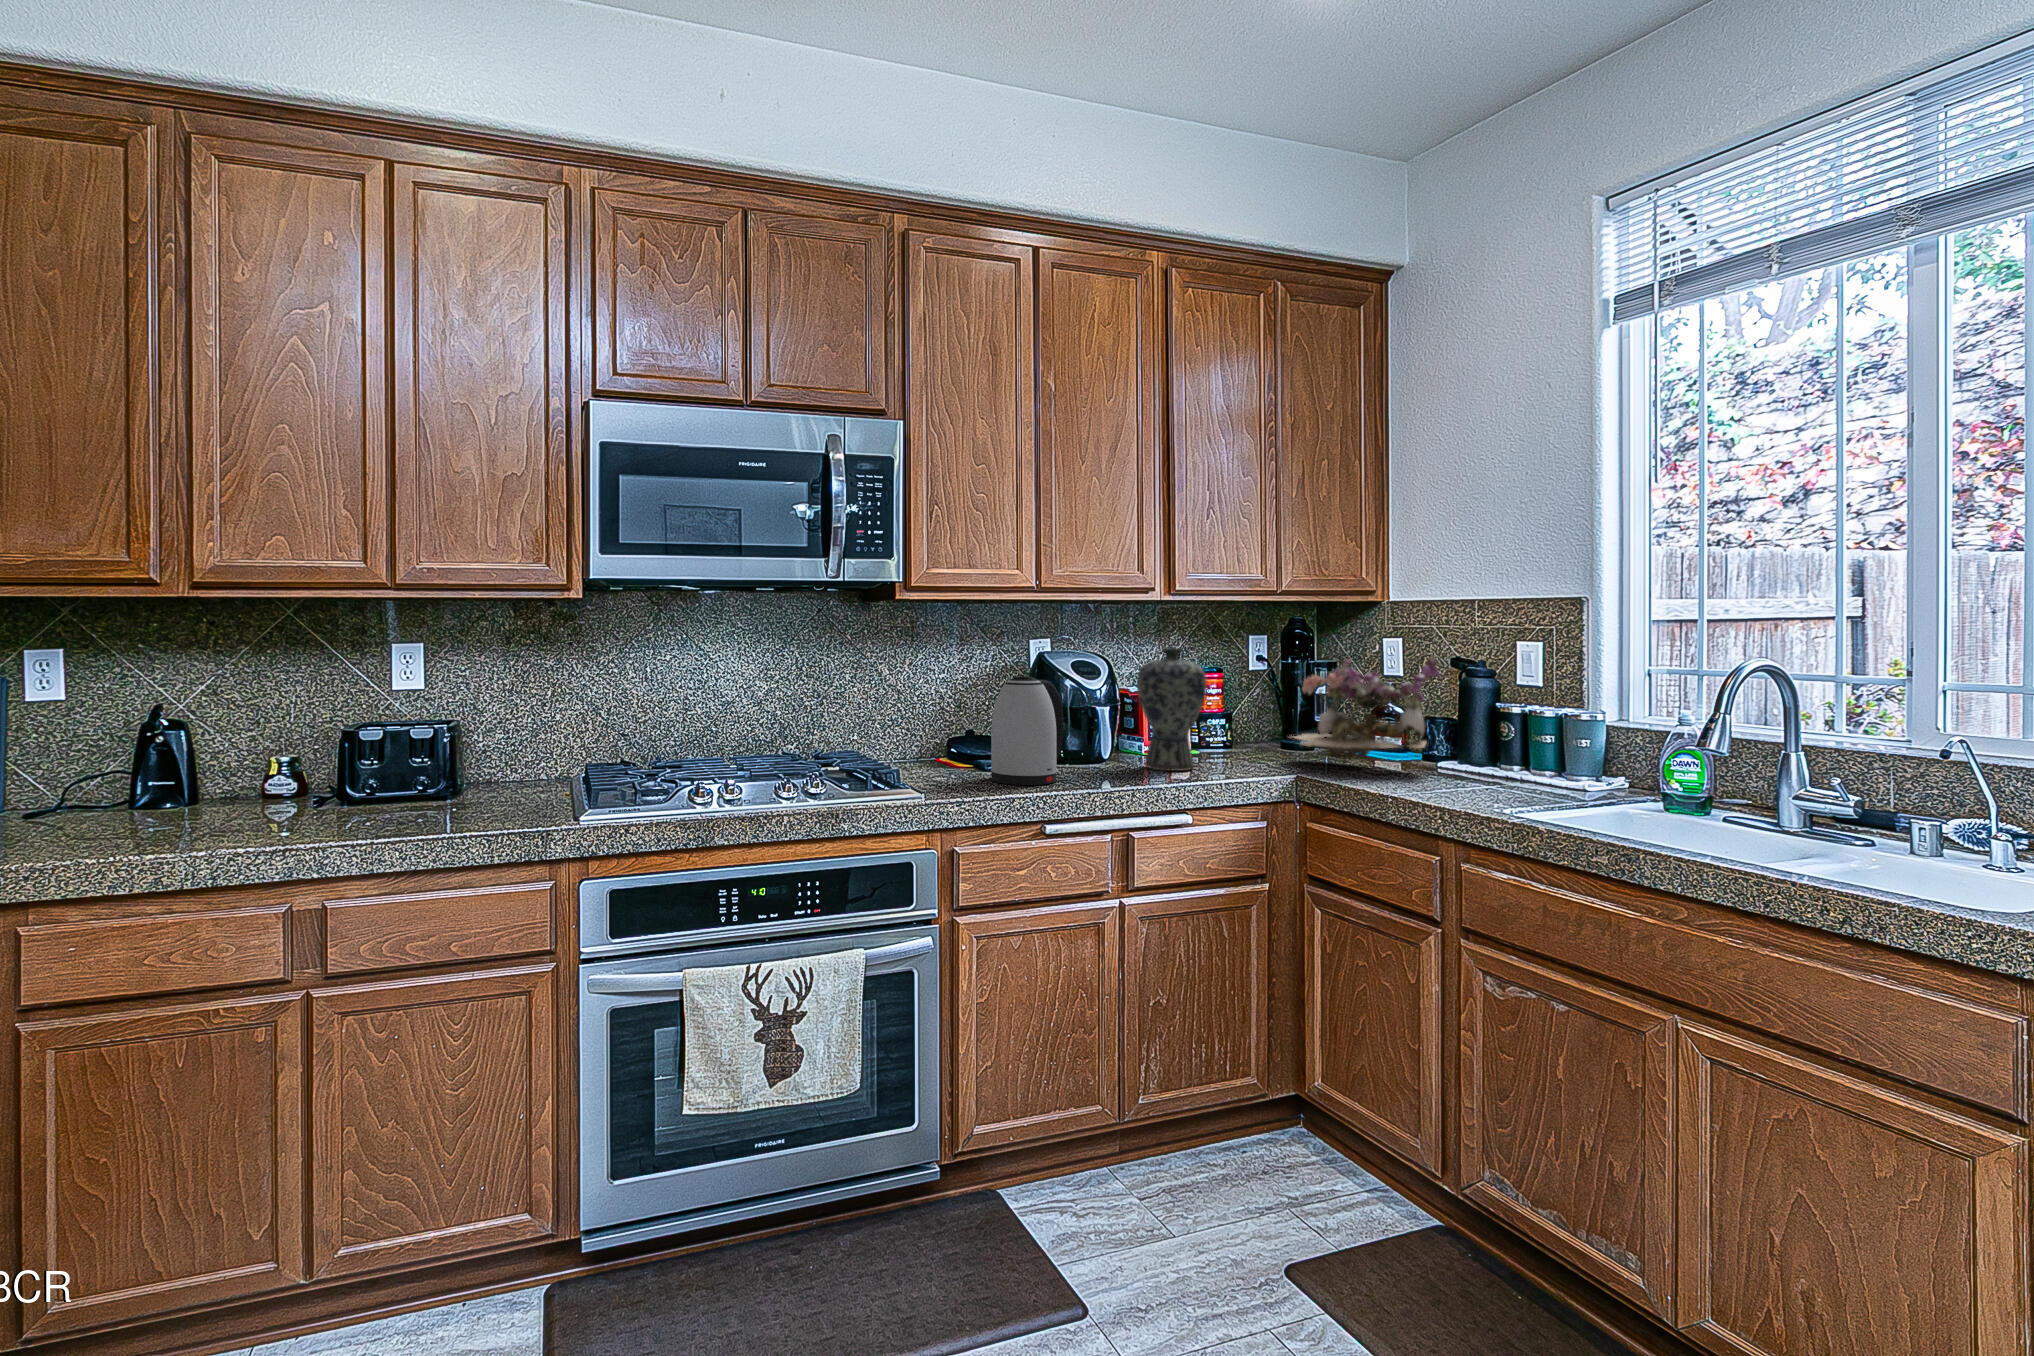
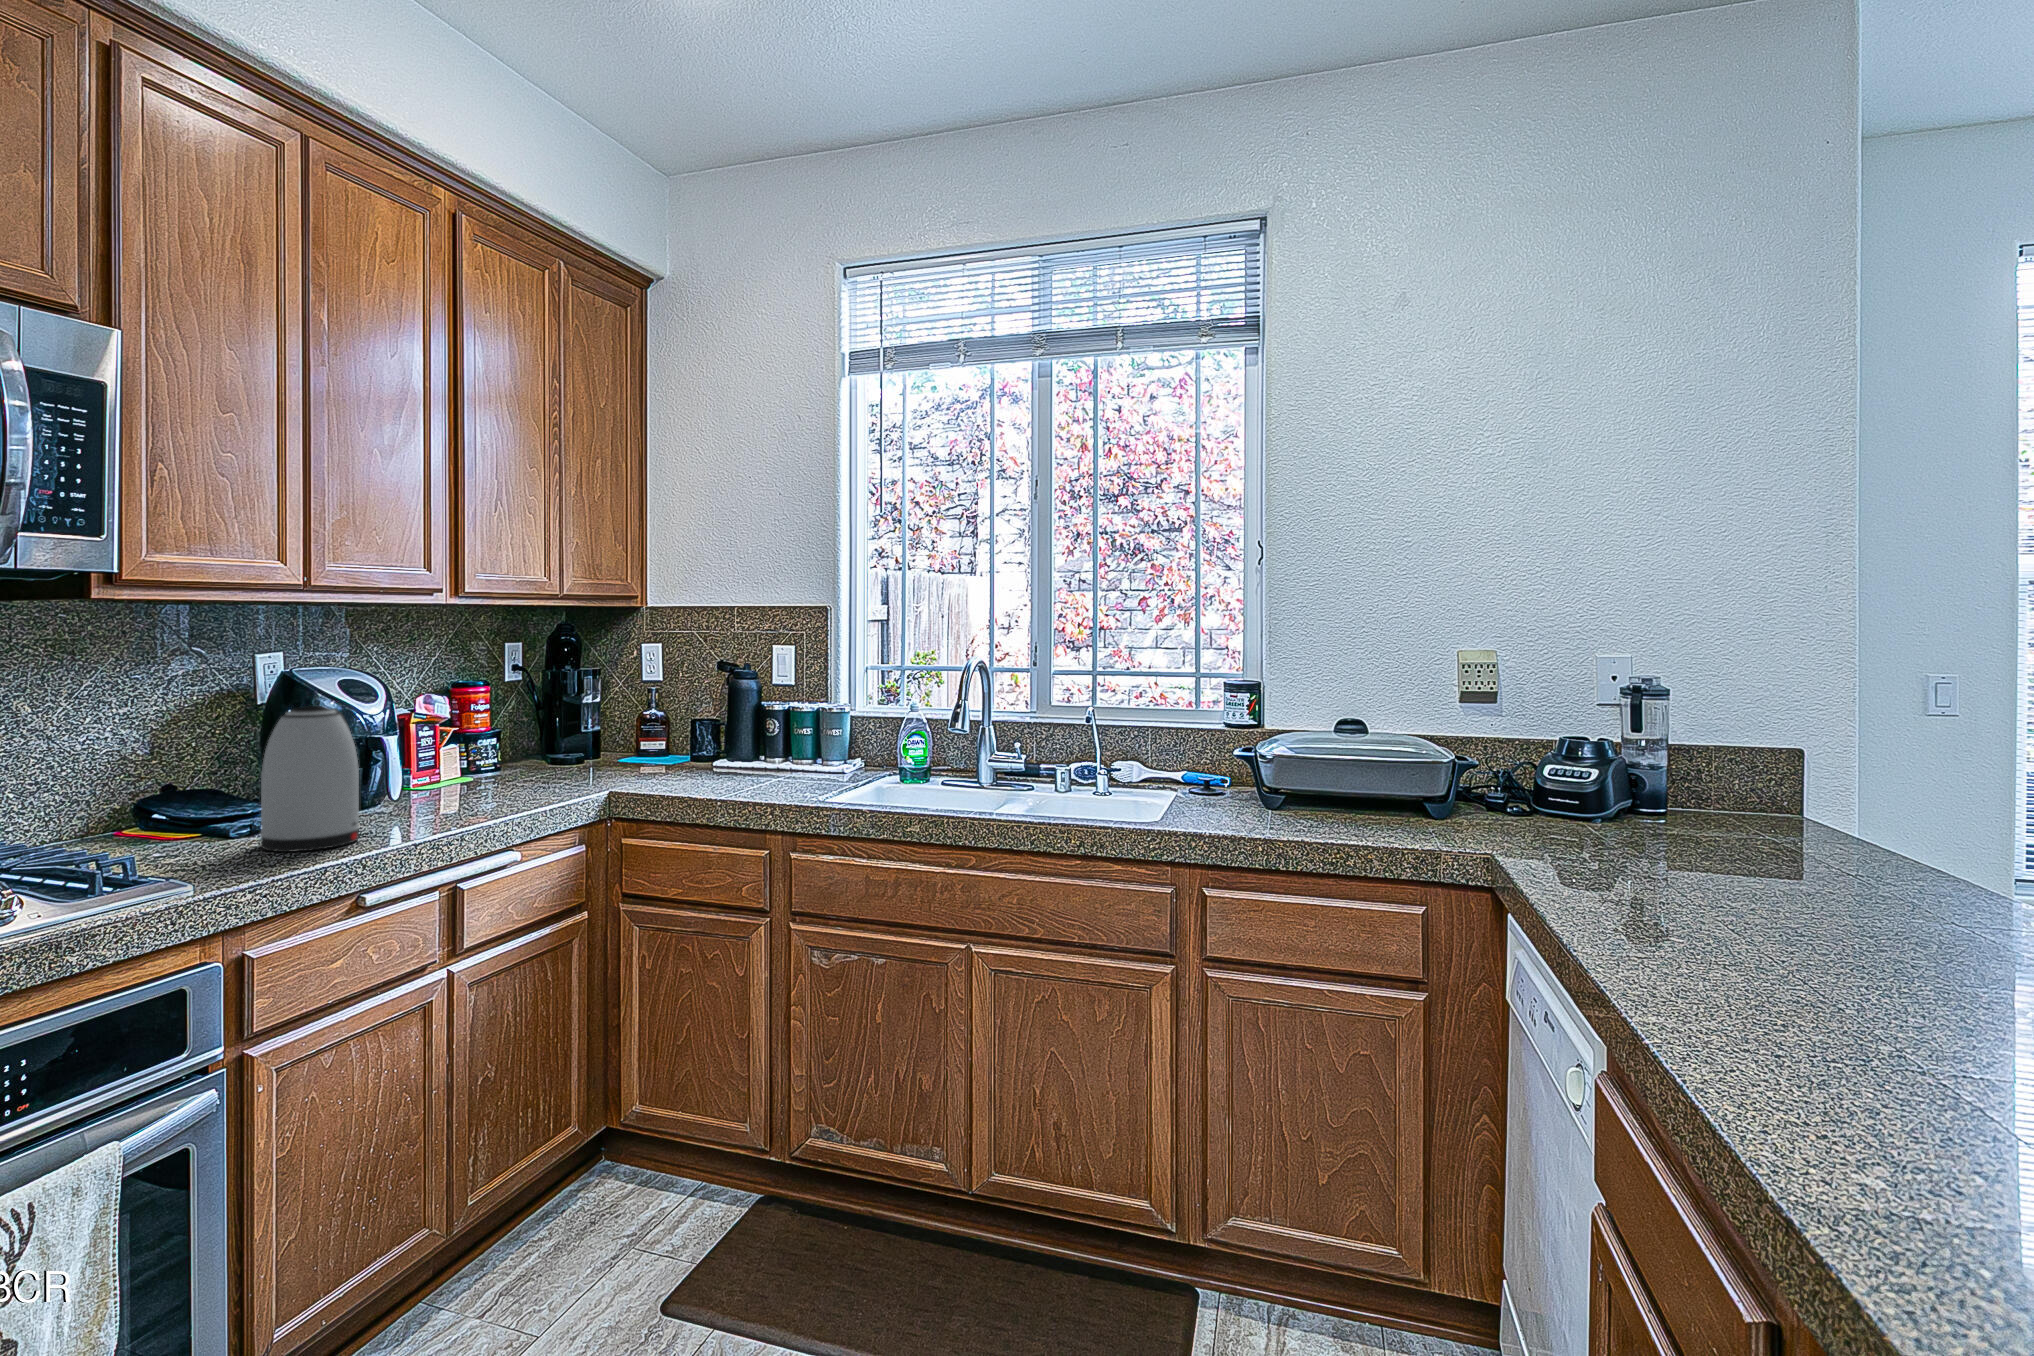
vase: present [1137,647,1207,771] -> none [428,659,513,806]
flower arrangement: present [1289,656,1439,764] -> none [576,659,726,775]

